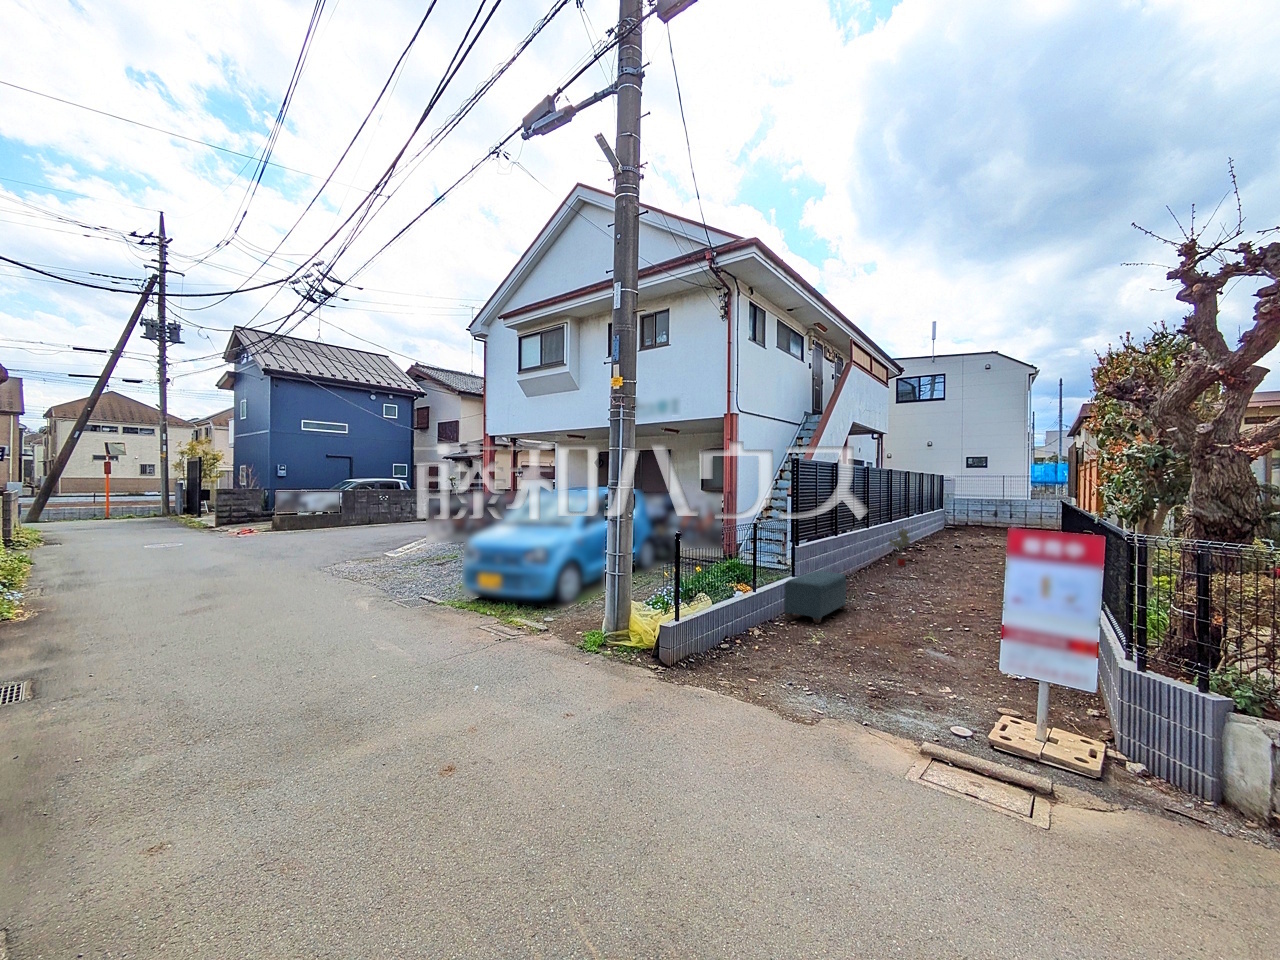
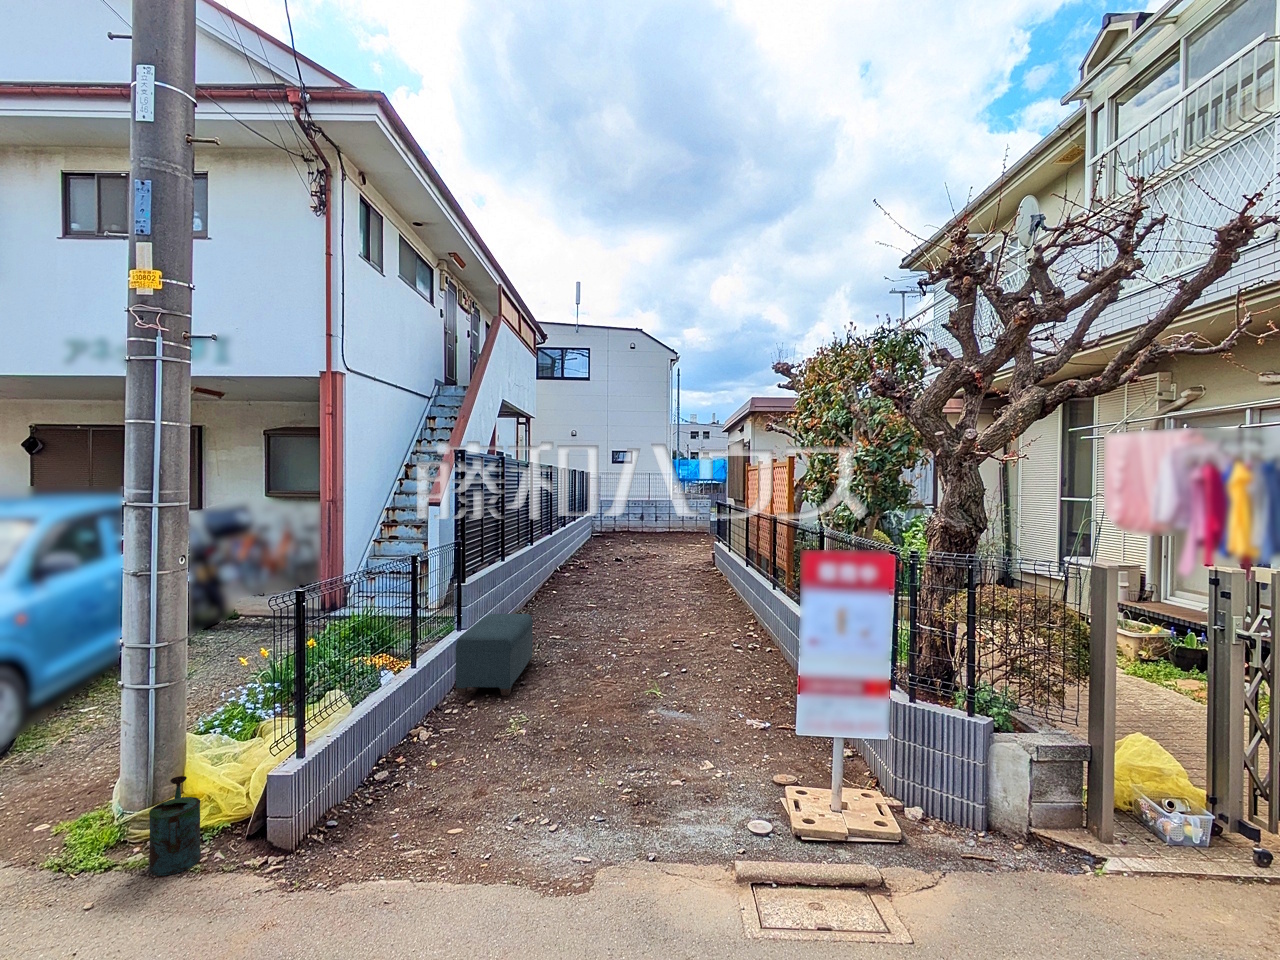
potted tree: present [889,527,910,566] -> none [550,535,576,587]
watering can: none [613,618,633,661] -> present [149,776,201,875]

